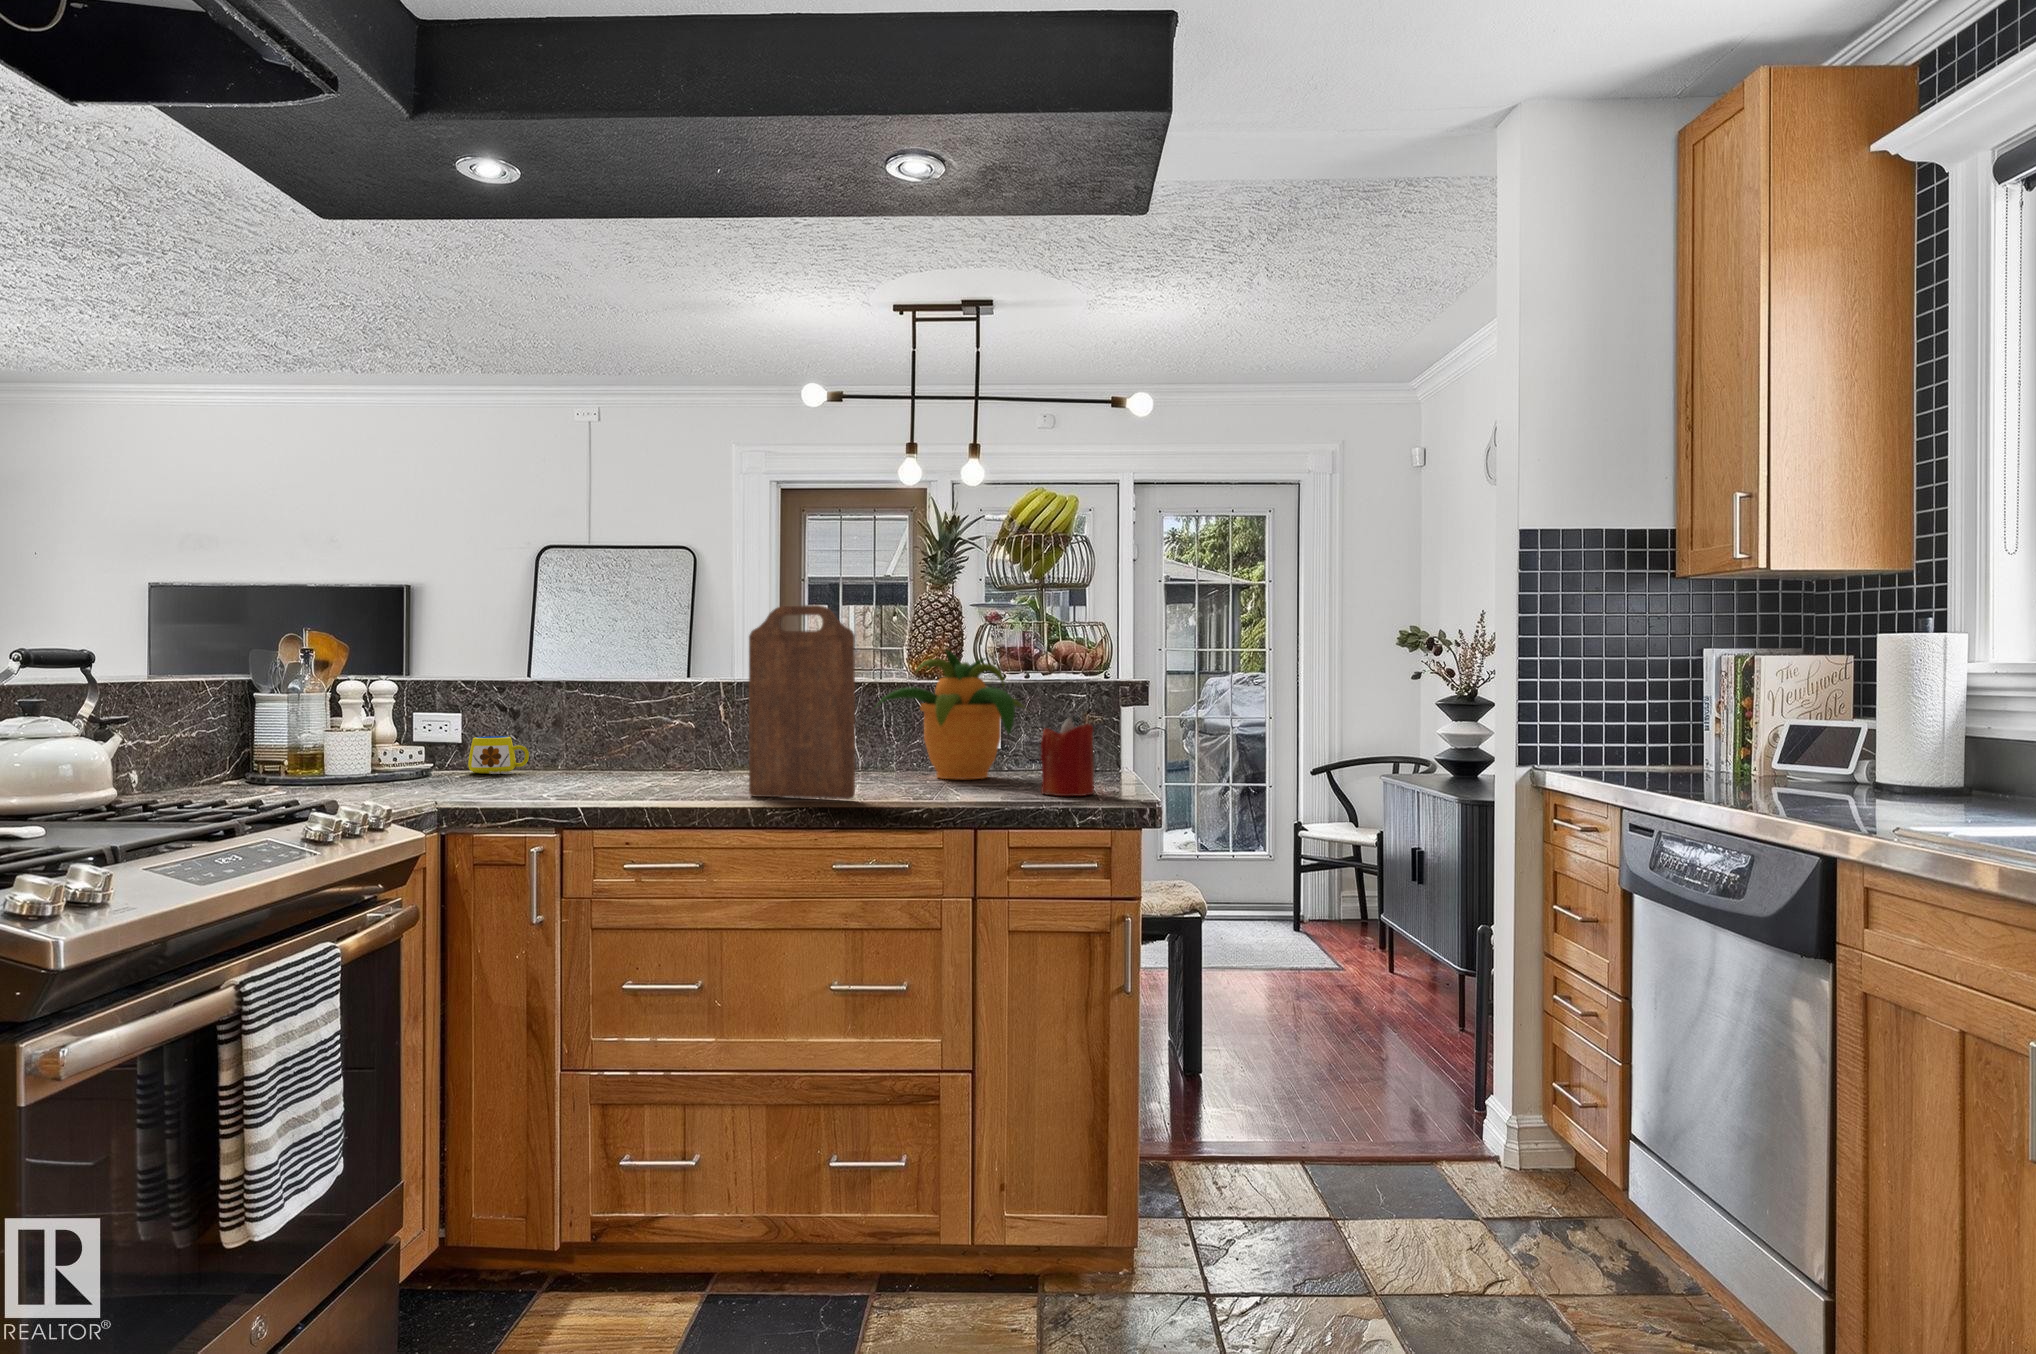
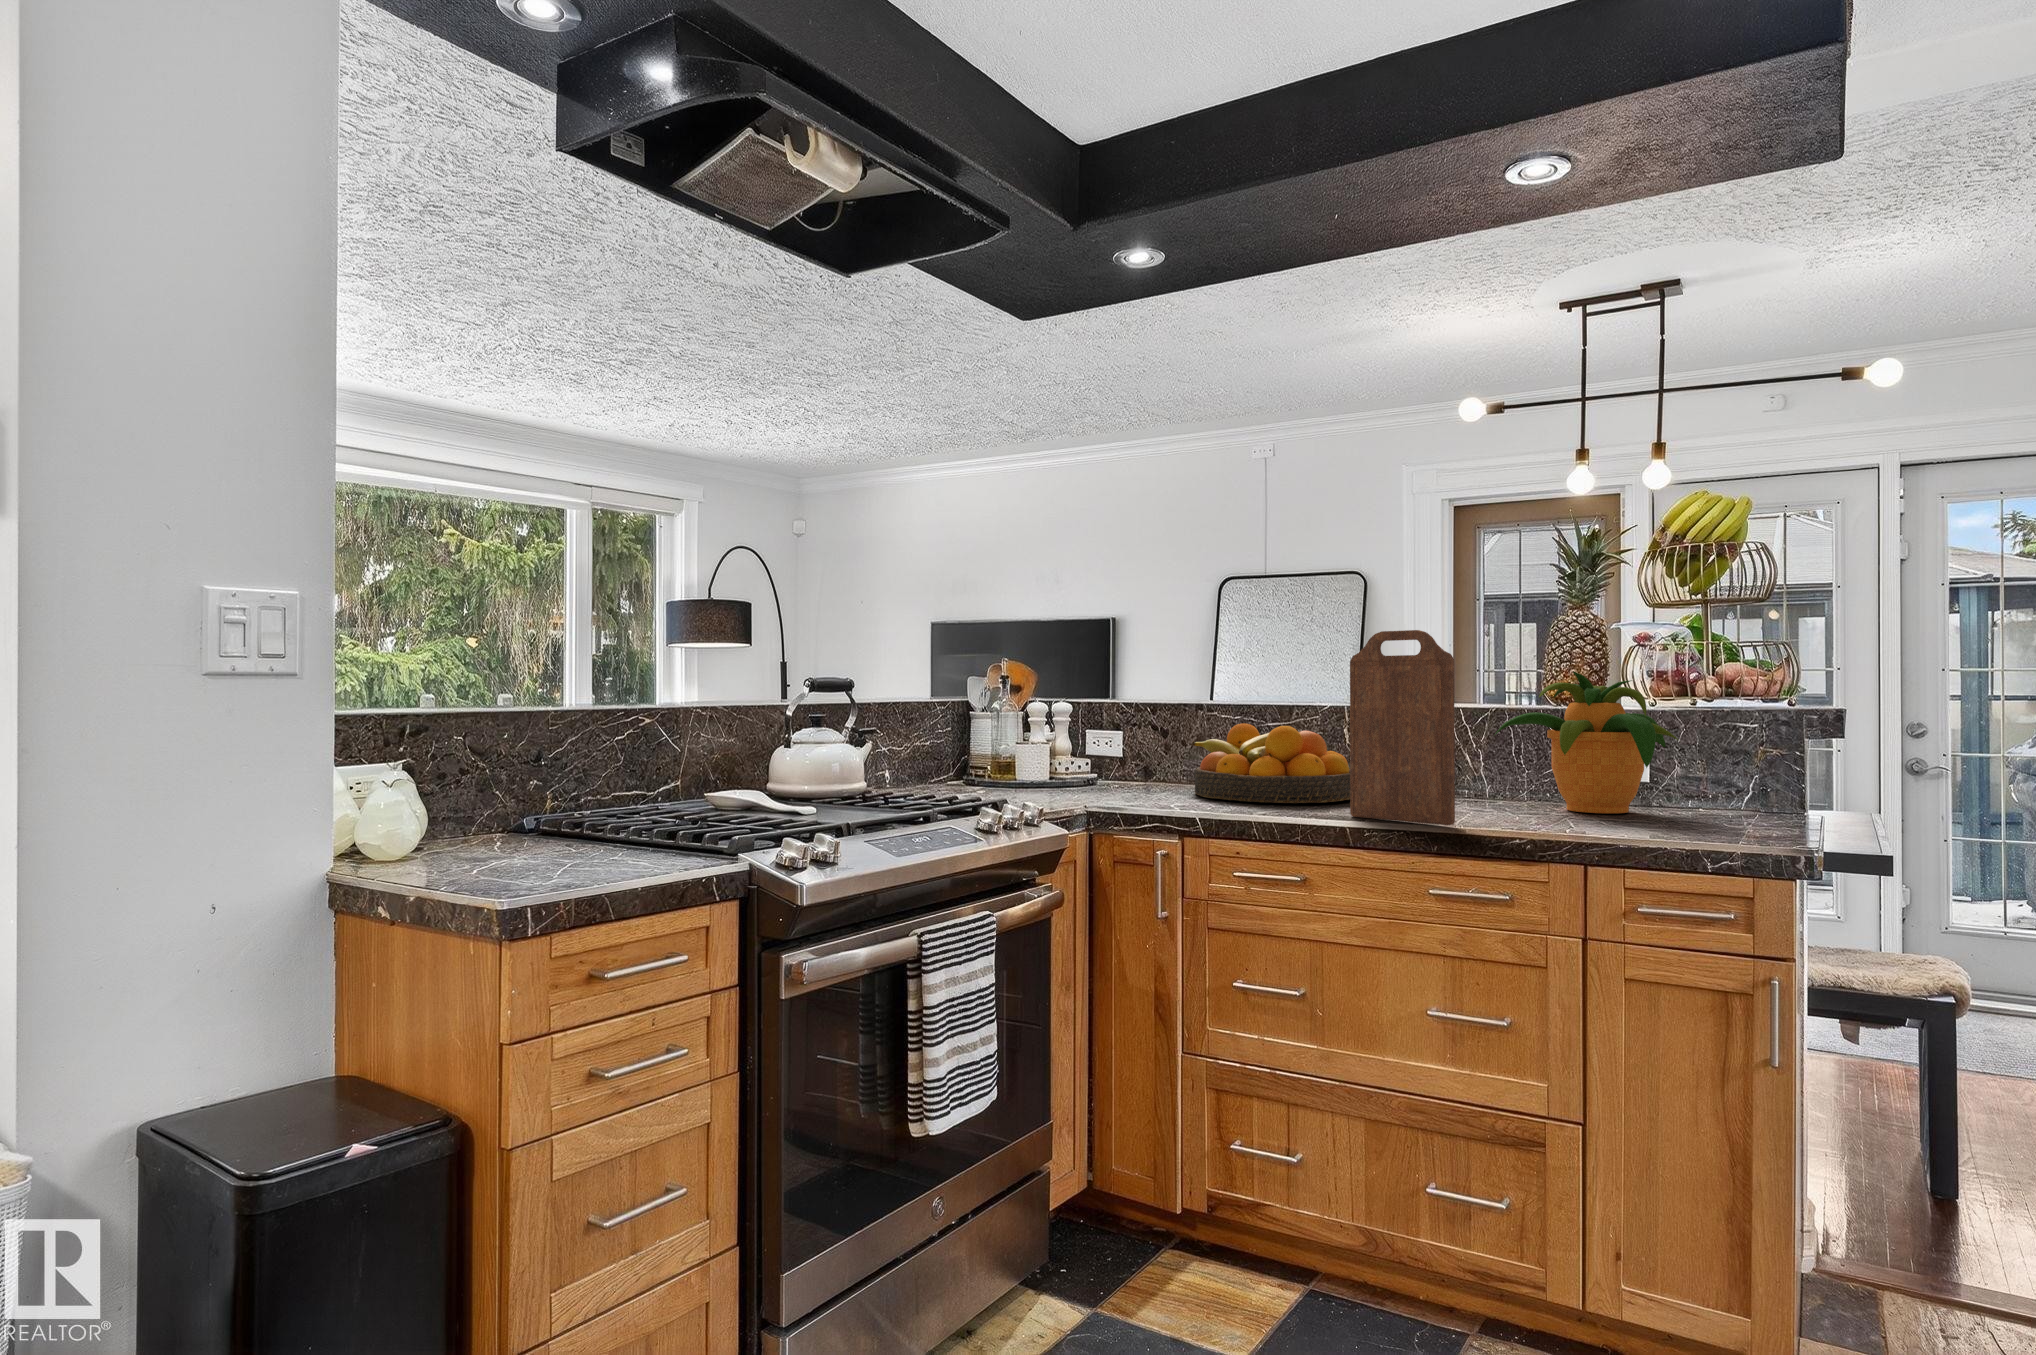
fruit bowl: none [560,702,743,787] -> present [1191,723,1350,803]
candle: present [1041,718,1094,796] -> none [1678,748,1750,839]
mug: present [468,736,529,774] -> none [1123,751,1171,785]

